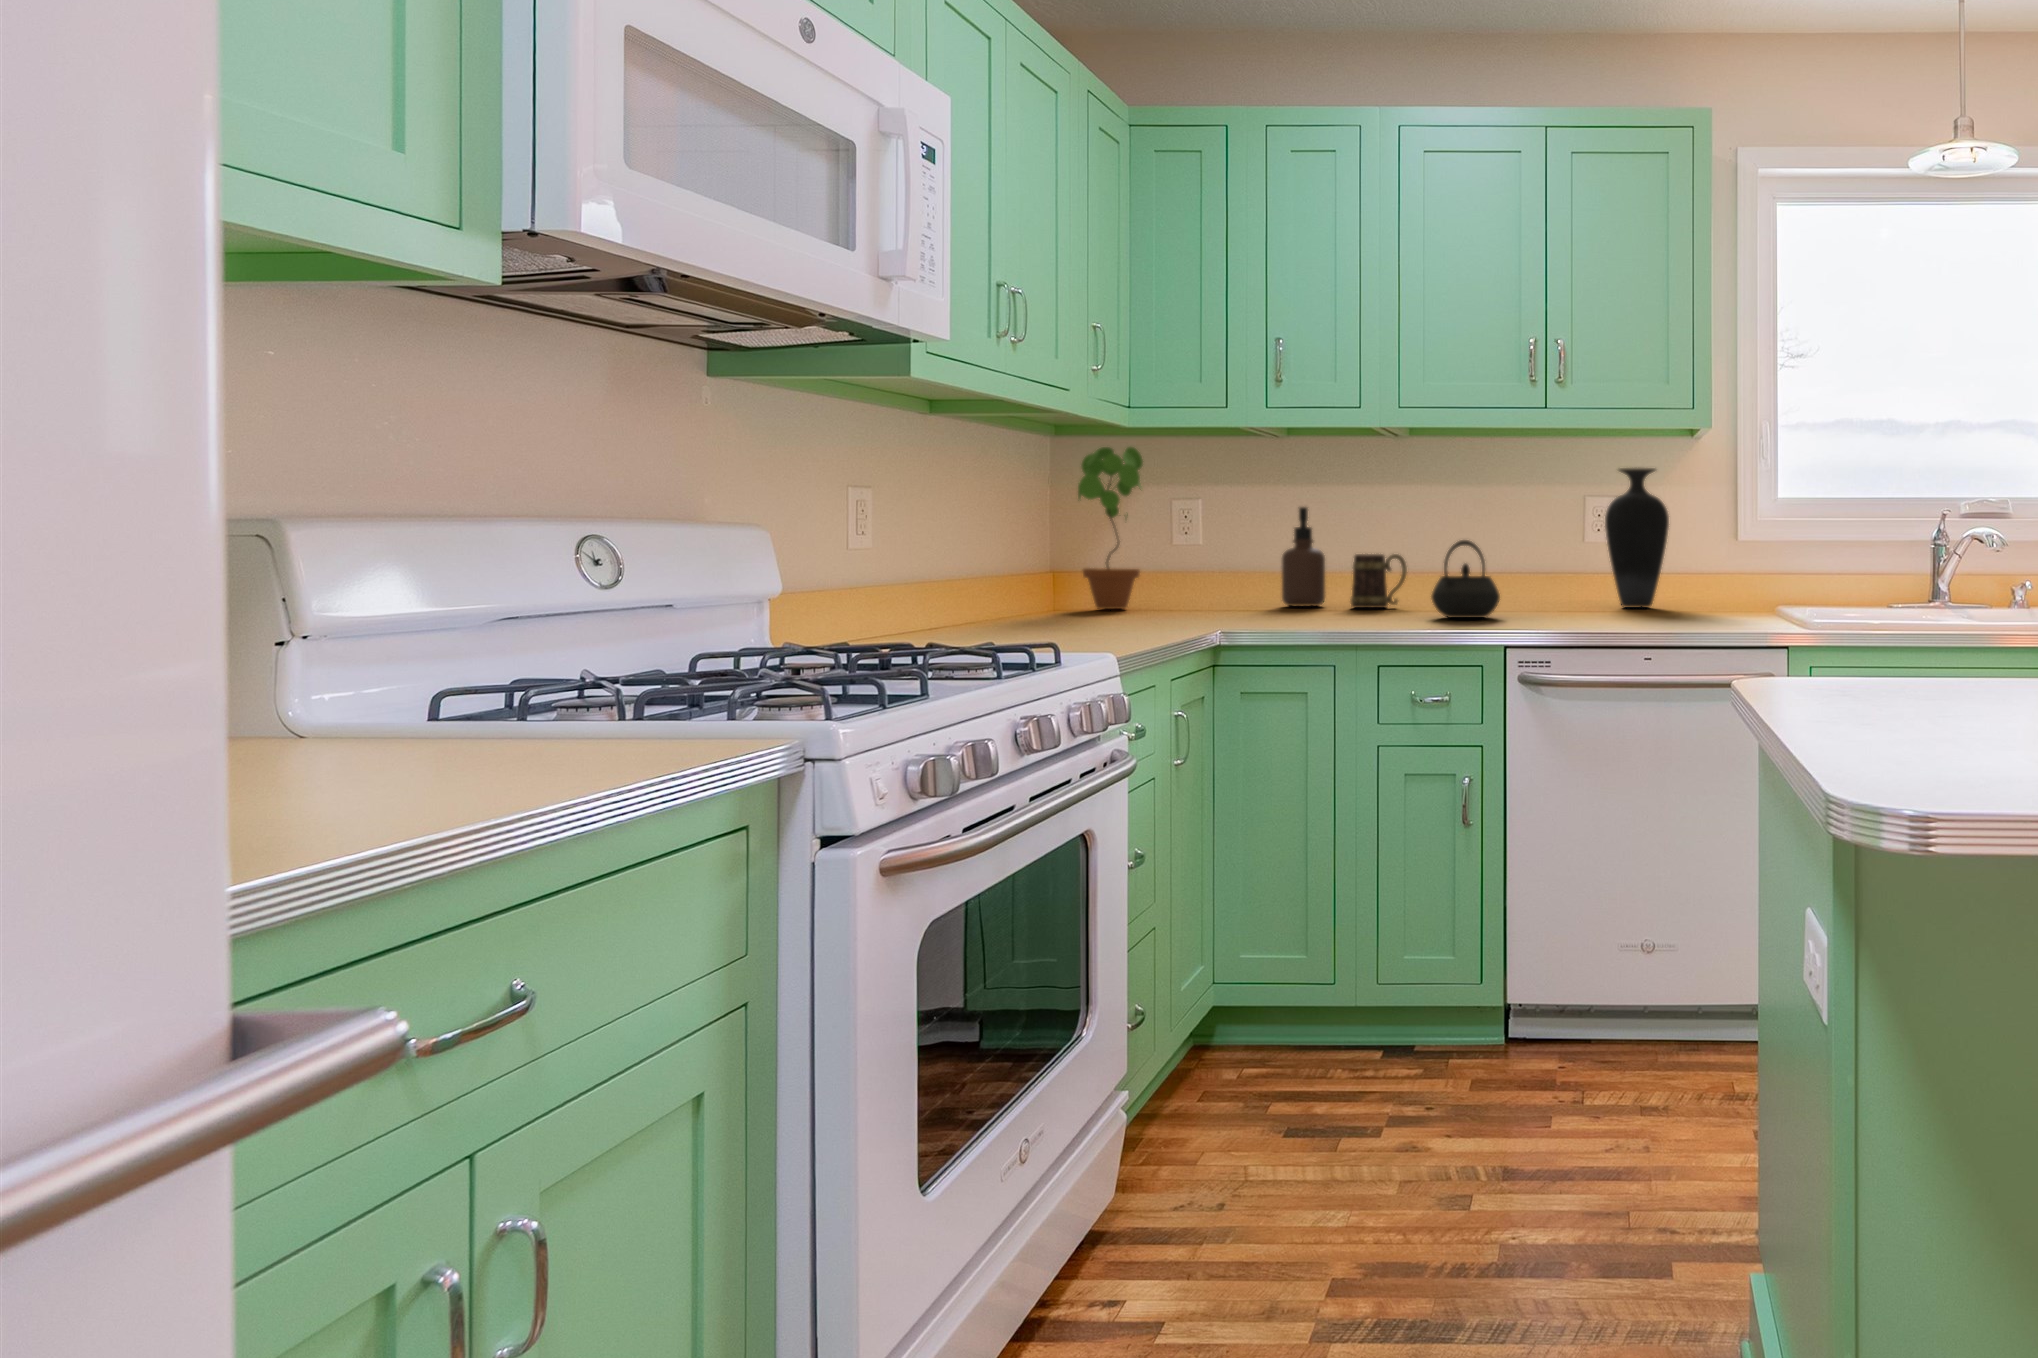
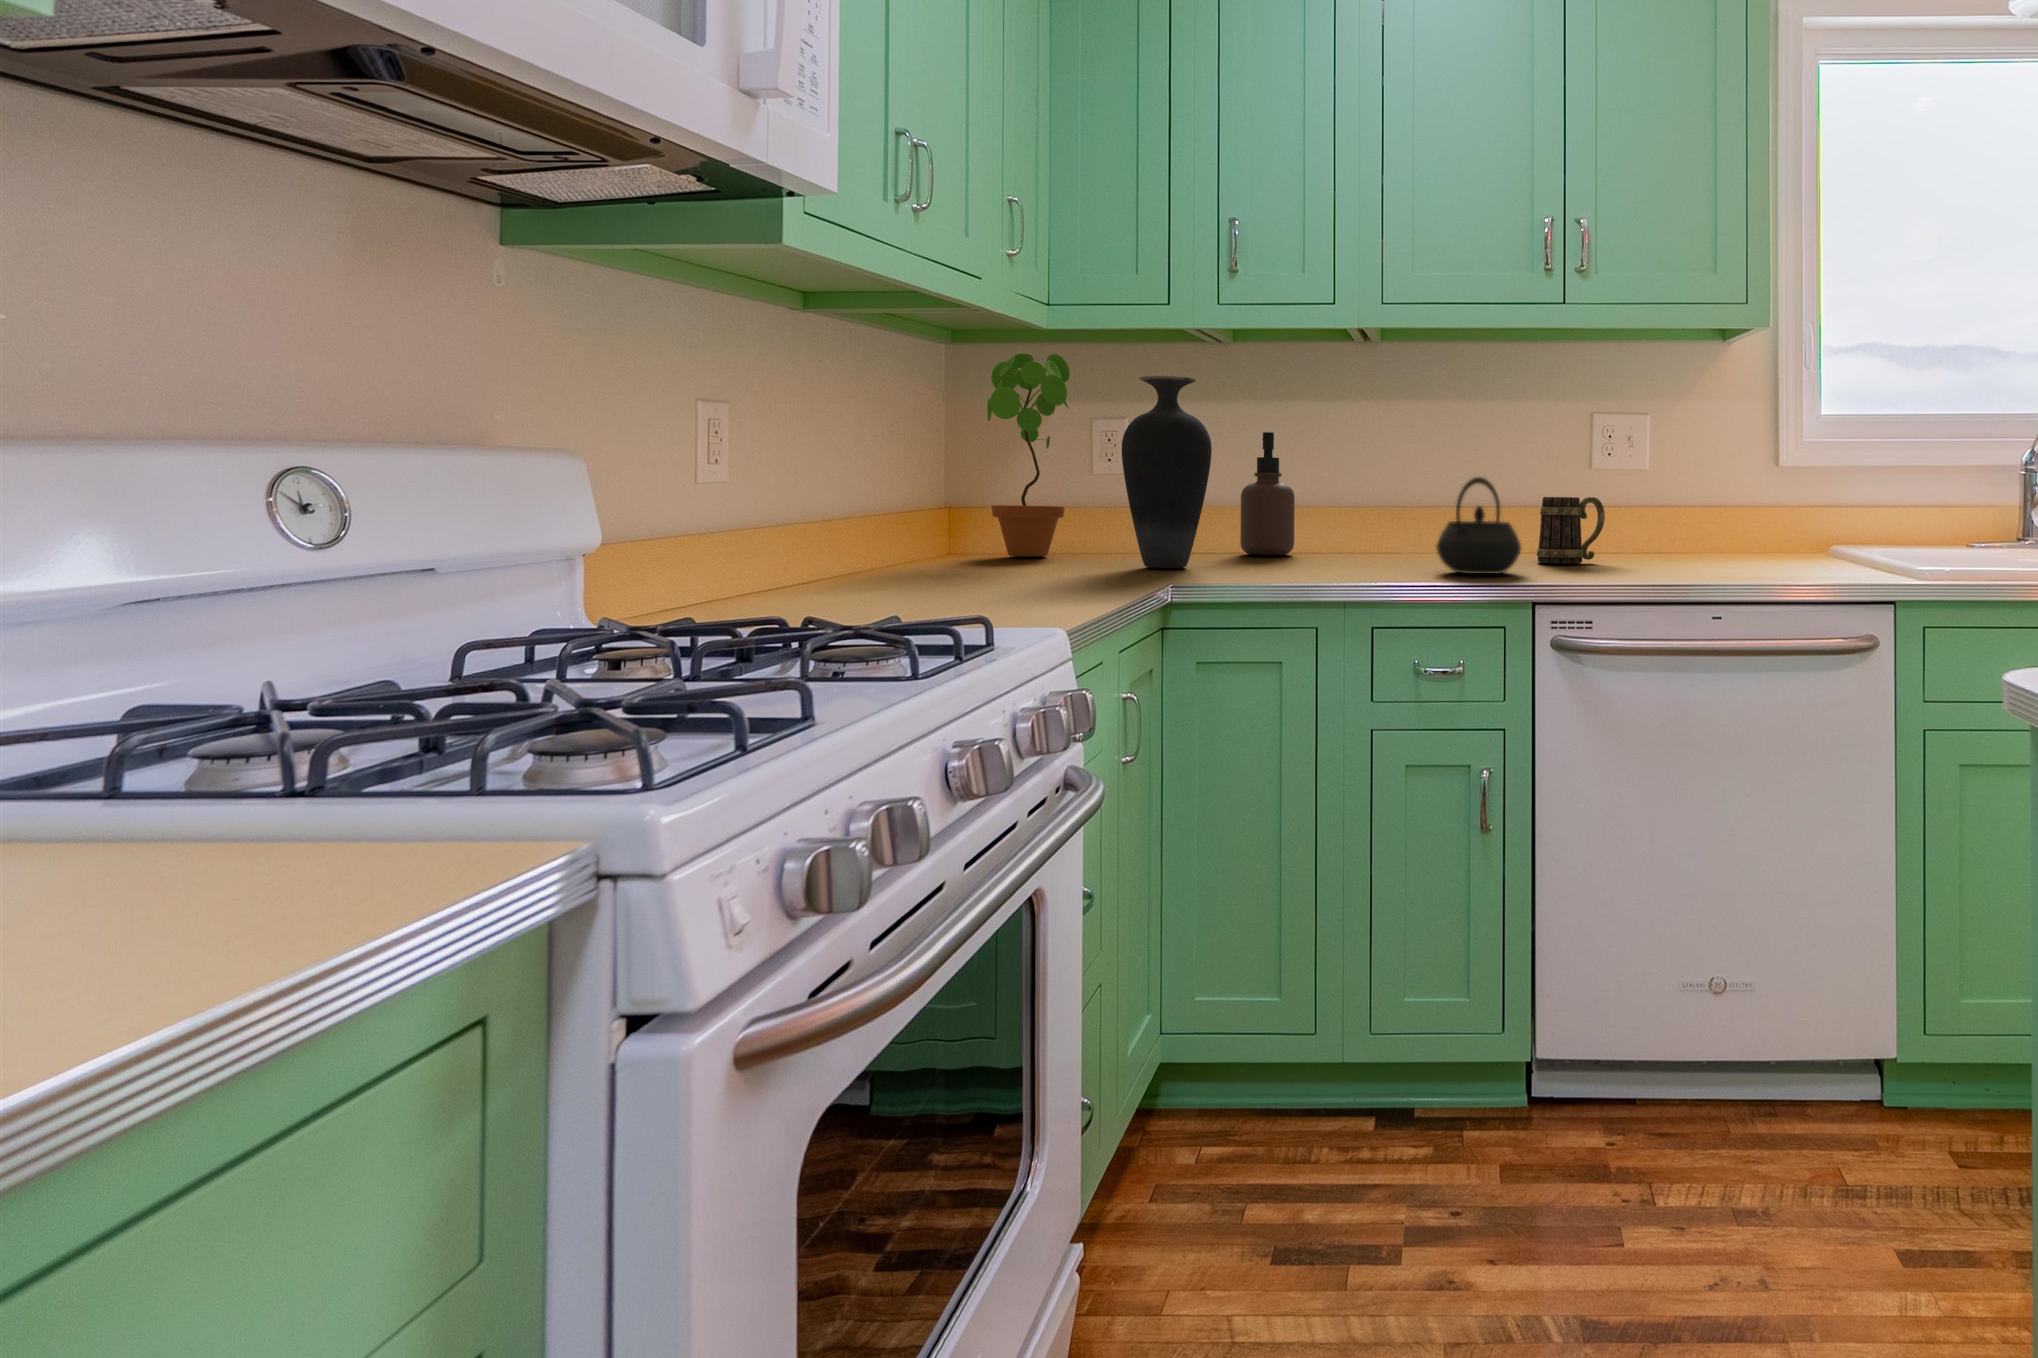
vase: present [1605,467,1669,608] -> present [1122,376,1212,568]
mug: present [1350,554,1407,608] -> present [1537,497,1605,563]

